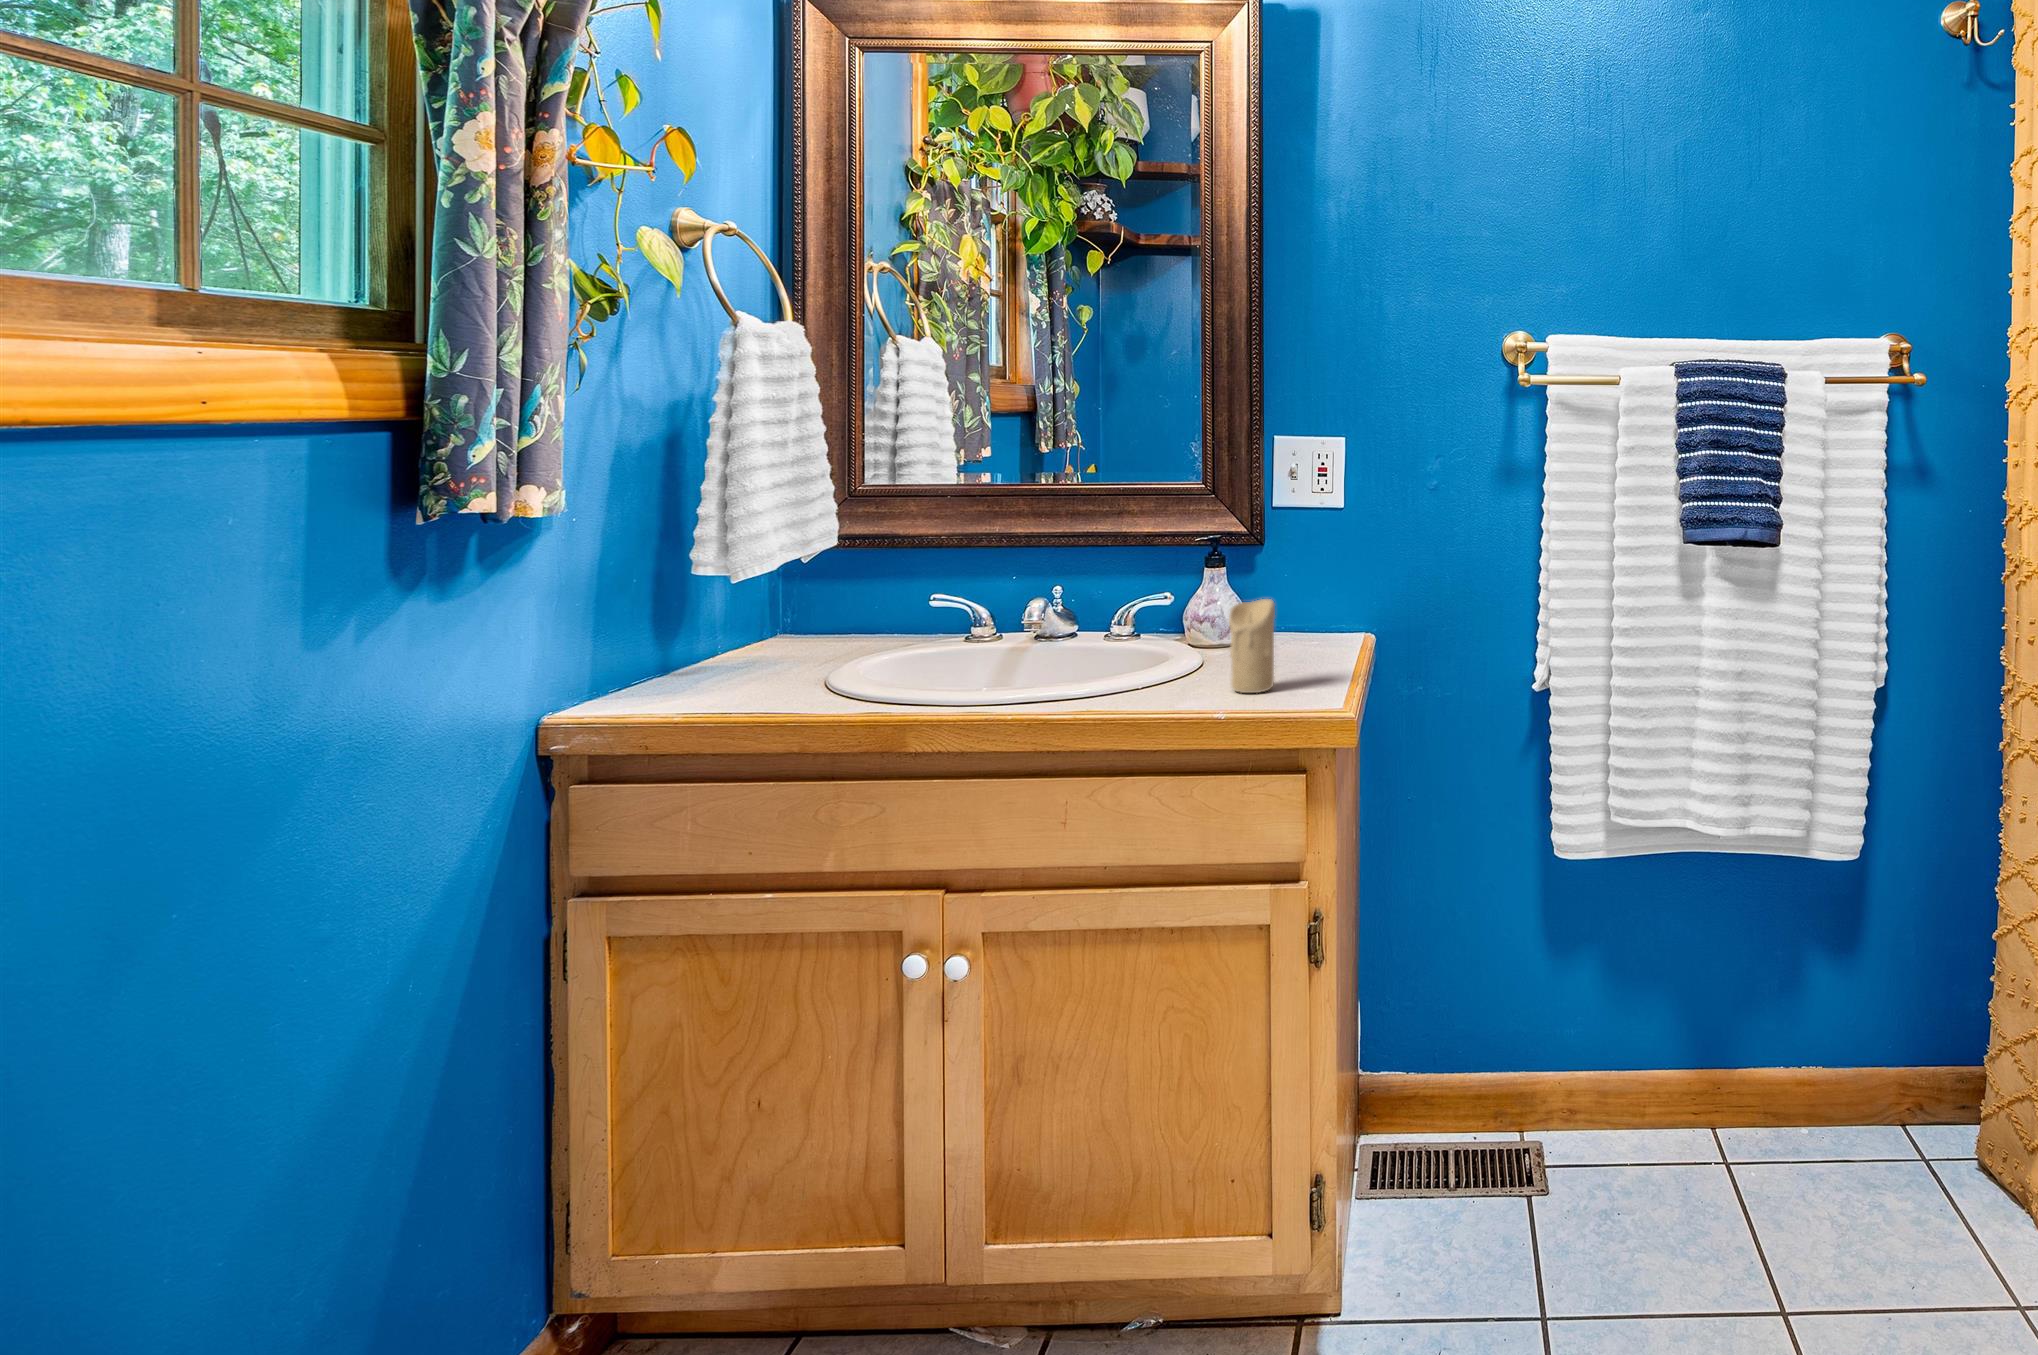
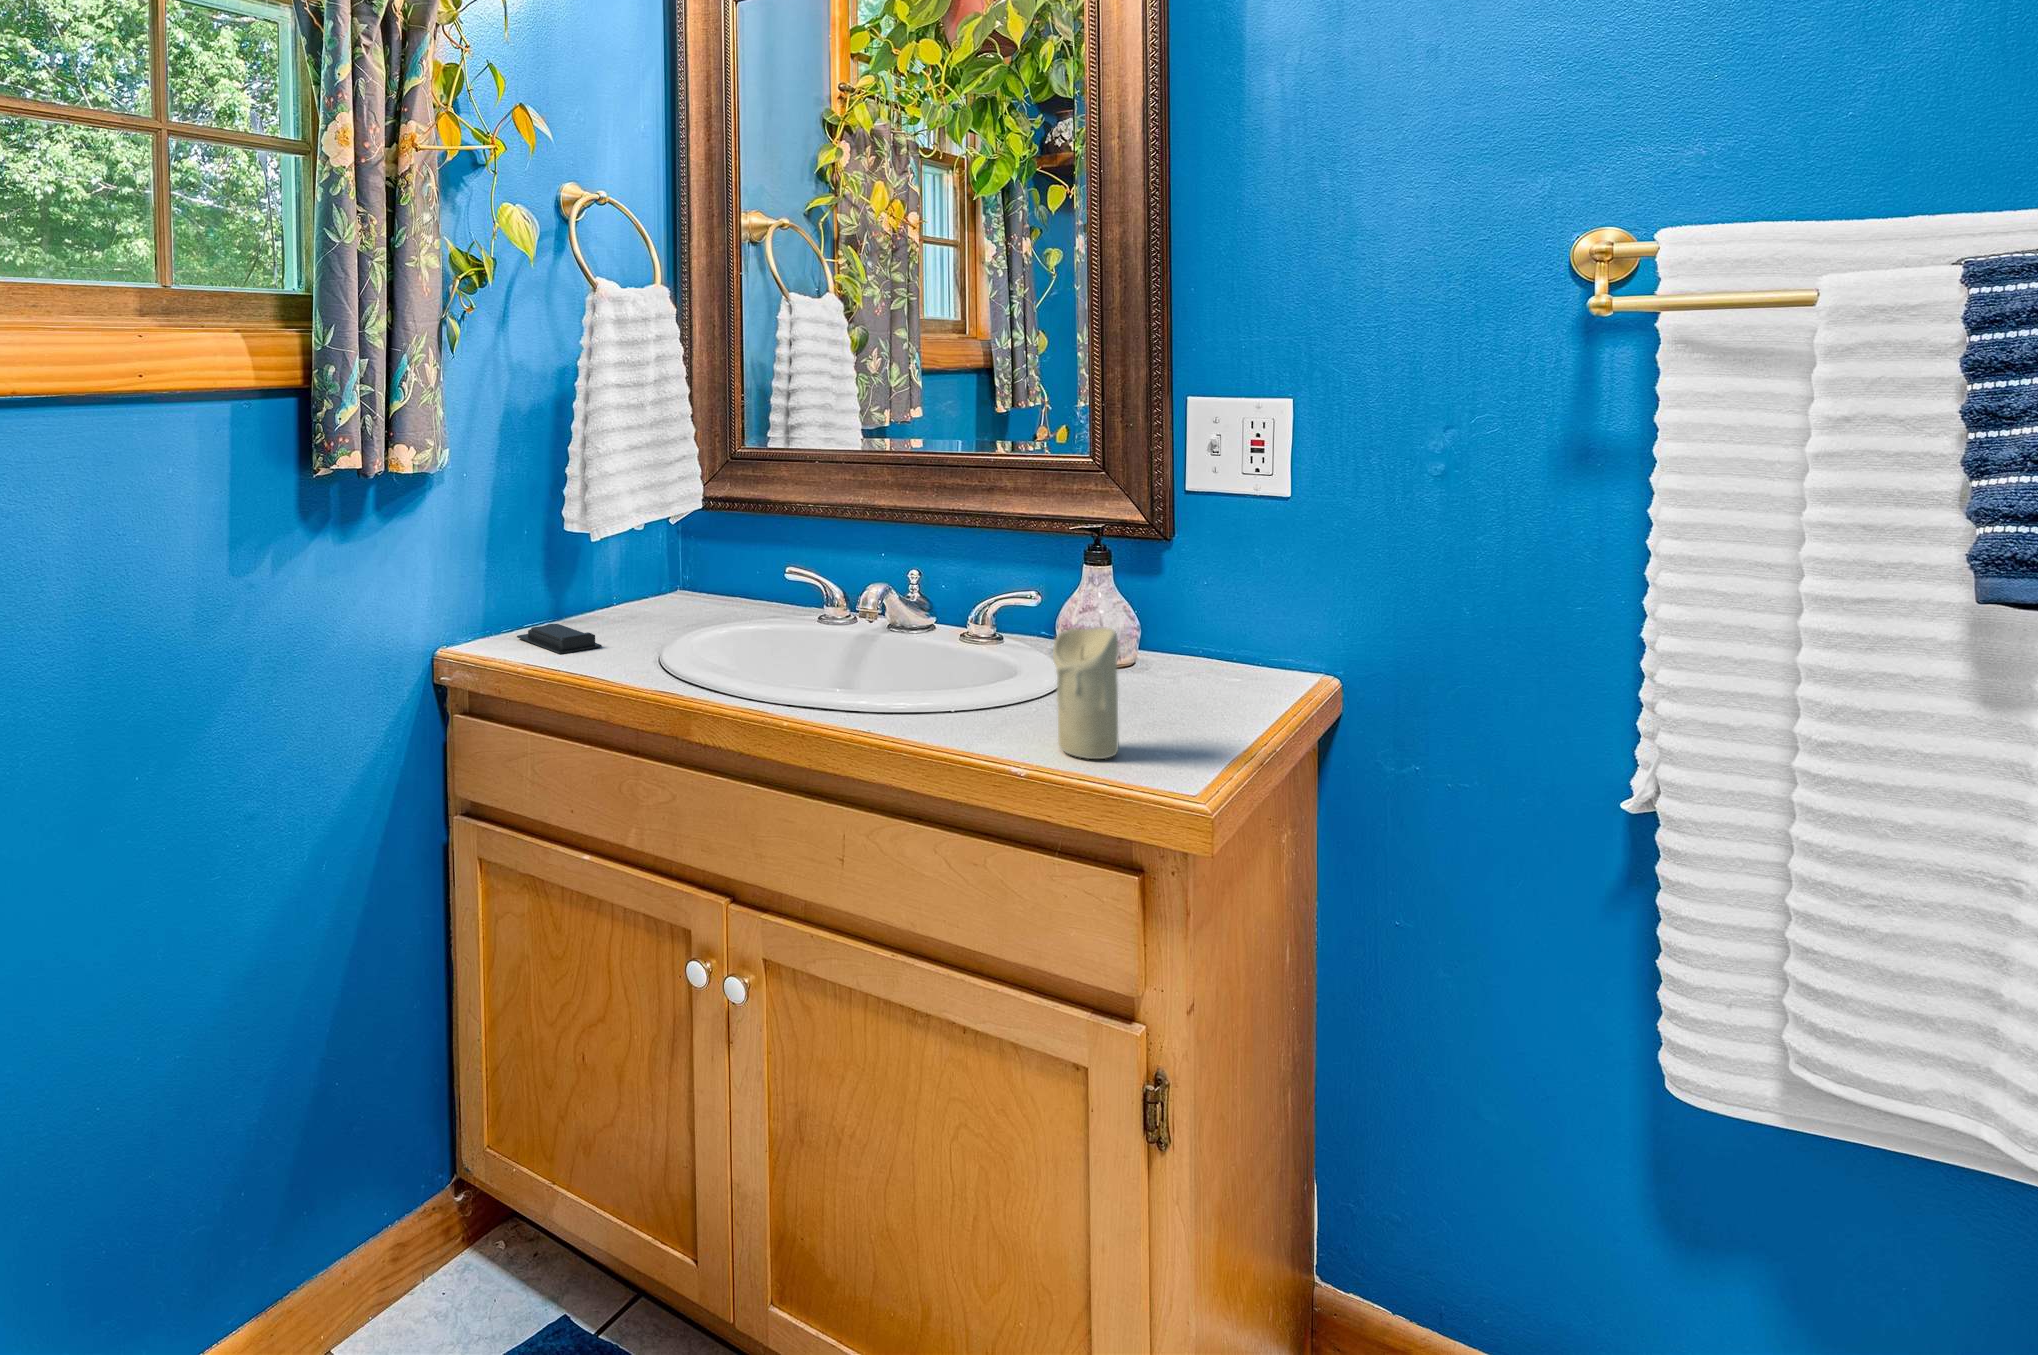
soap bar: none [633,675,749,700] -> present [517,624,602,654]

